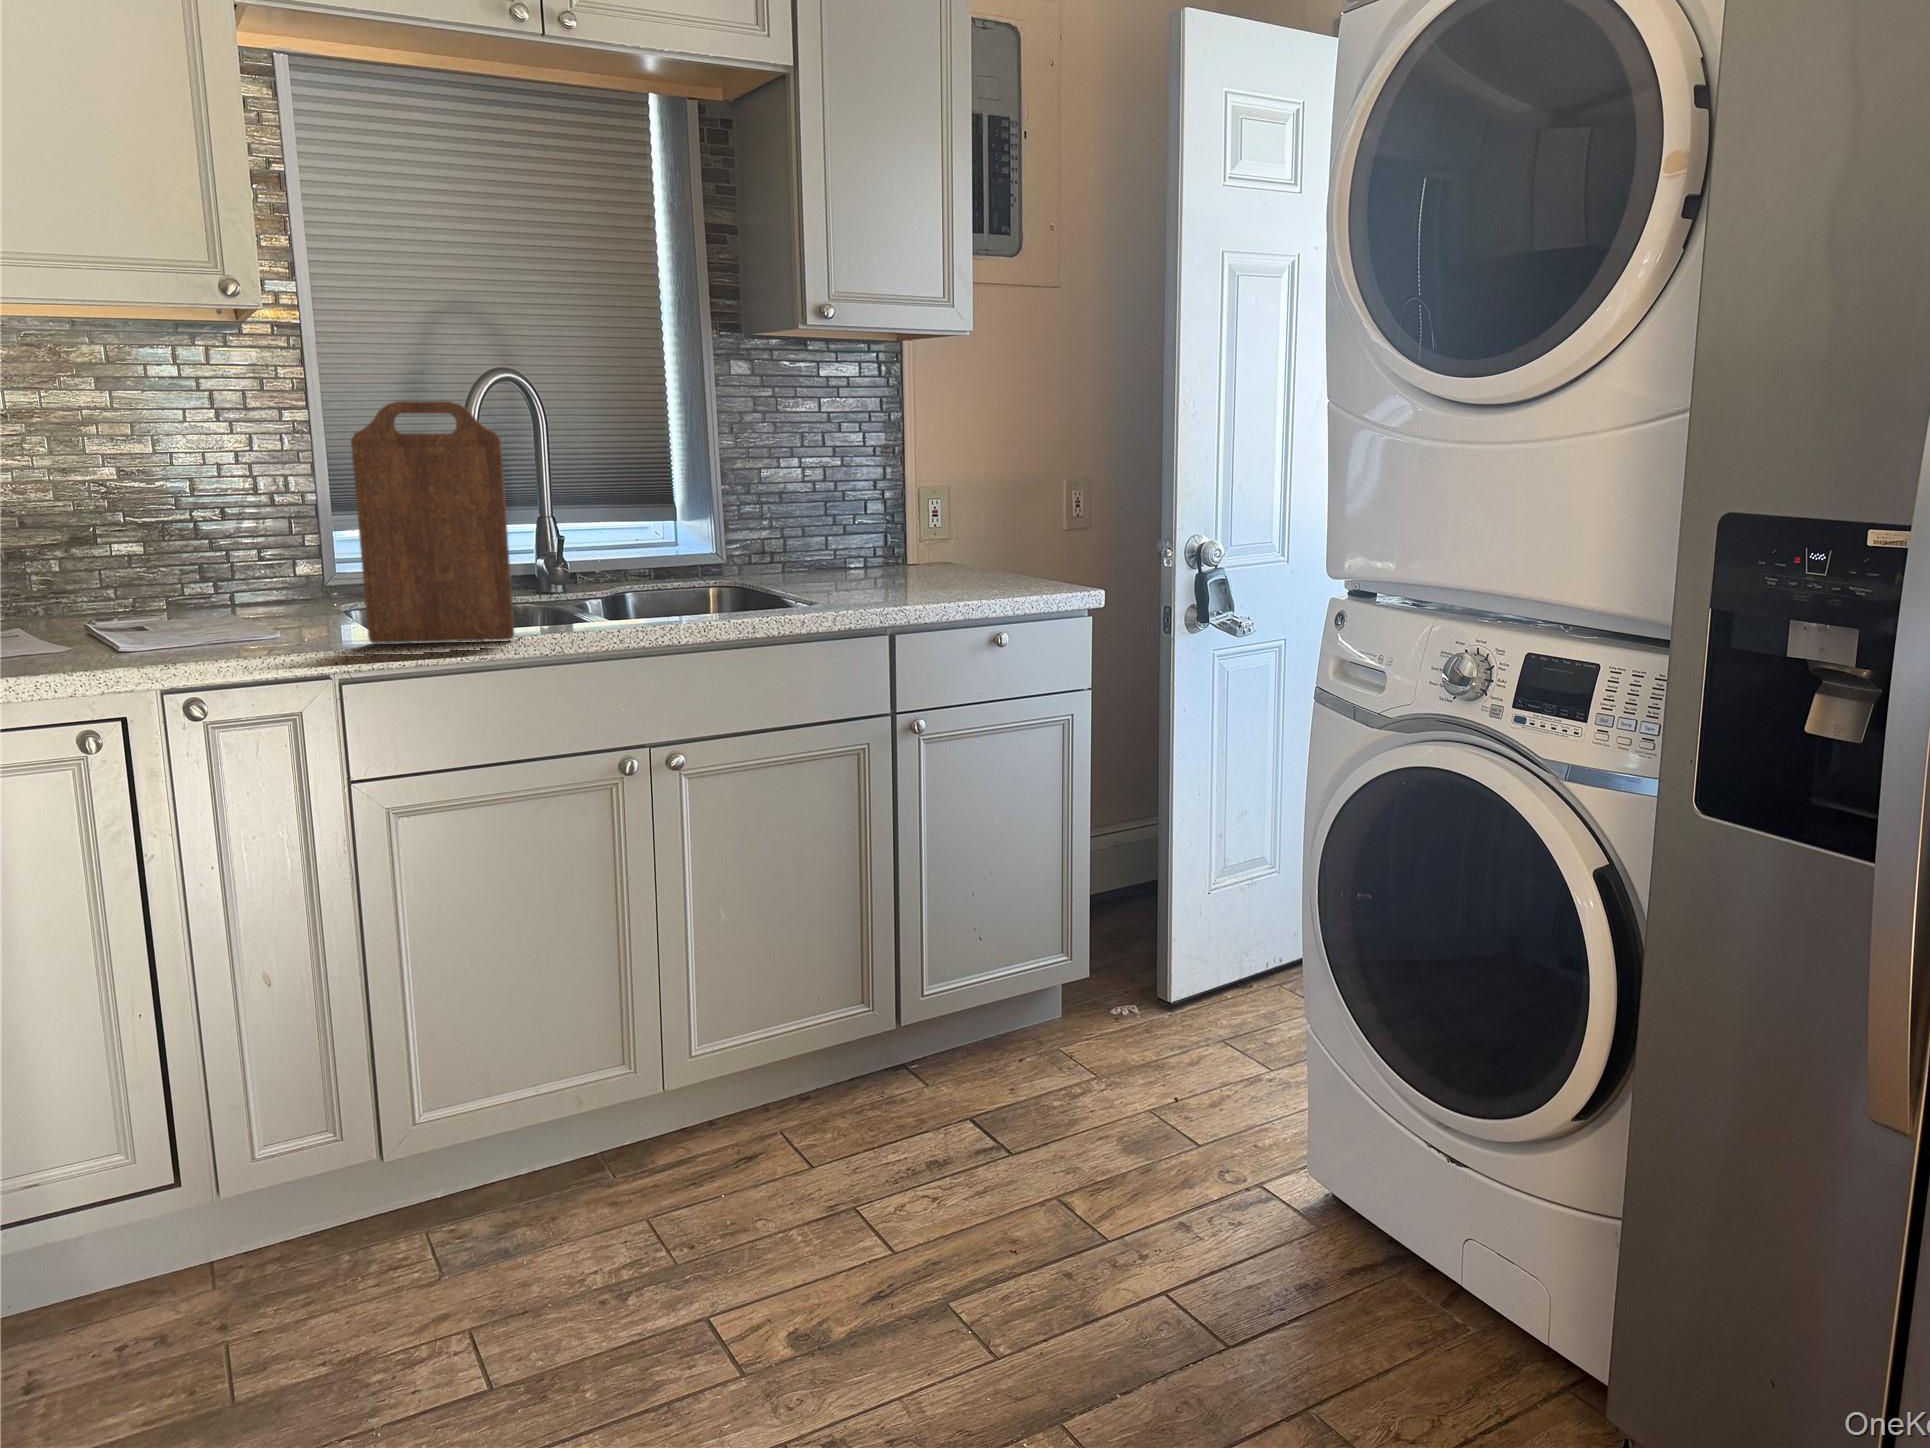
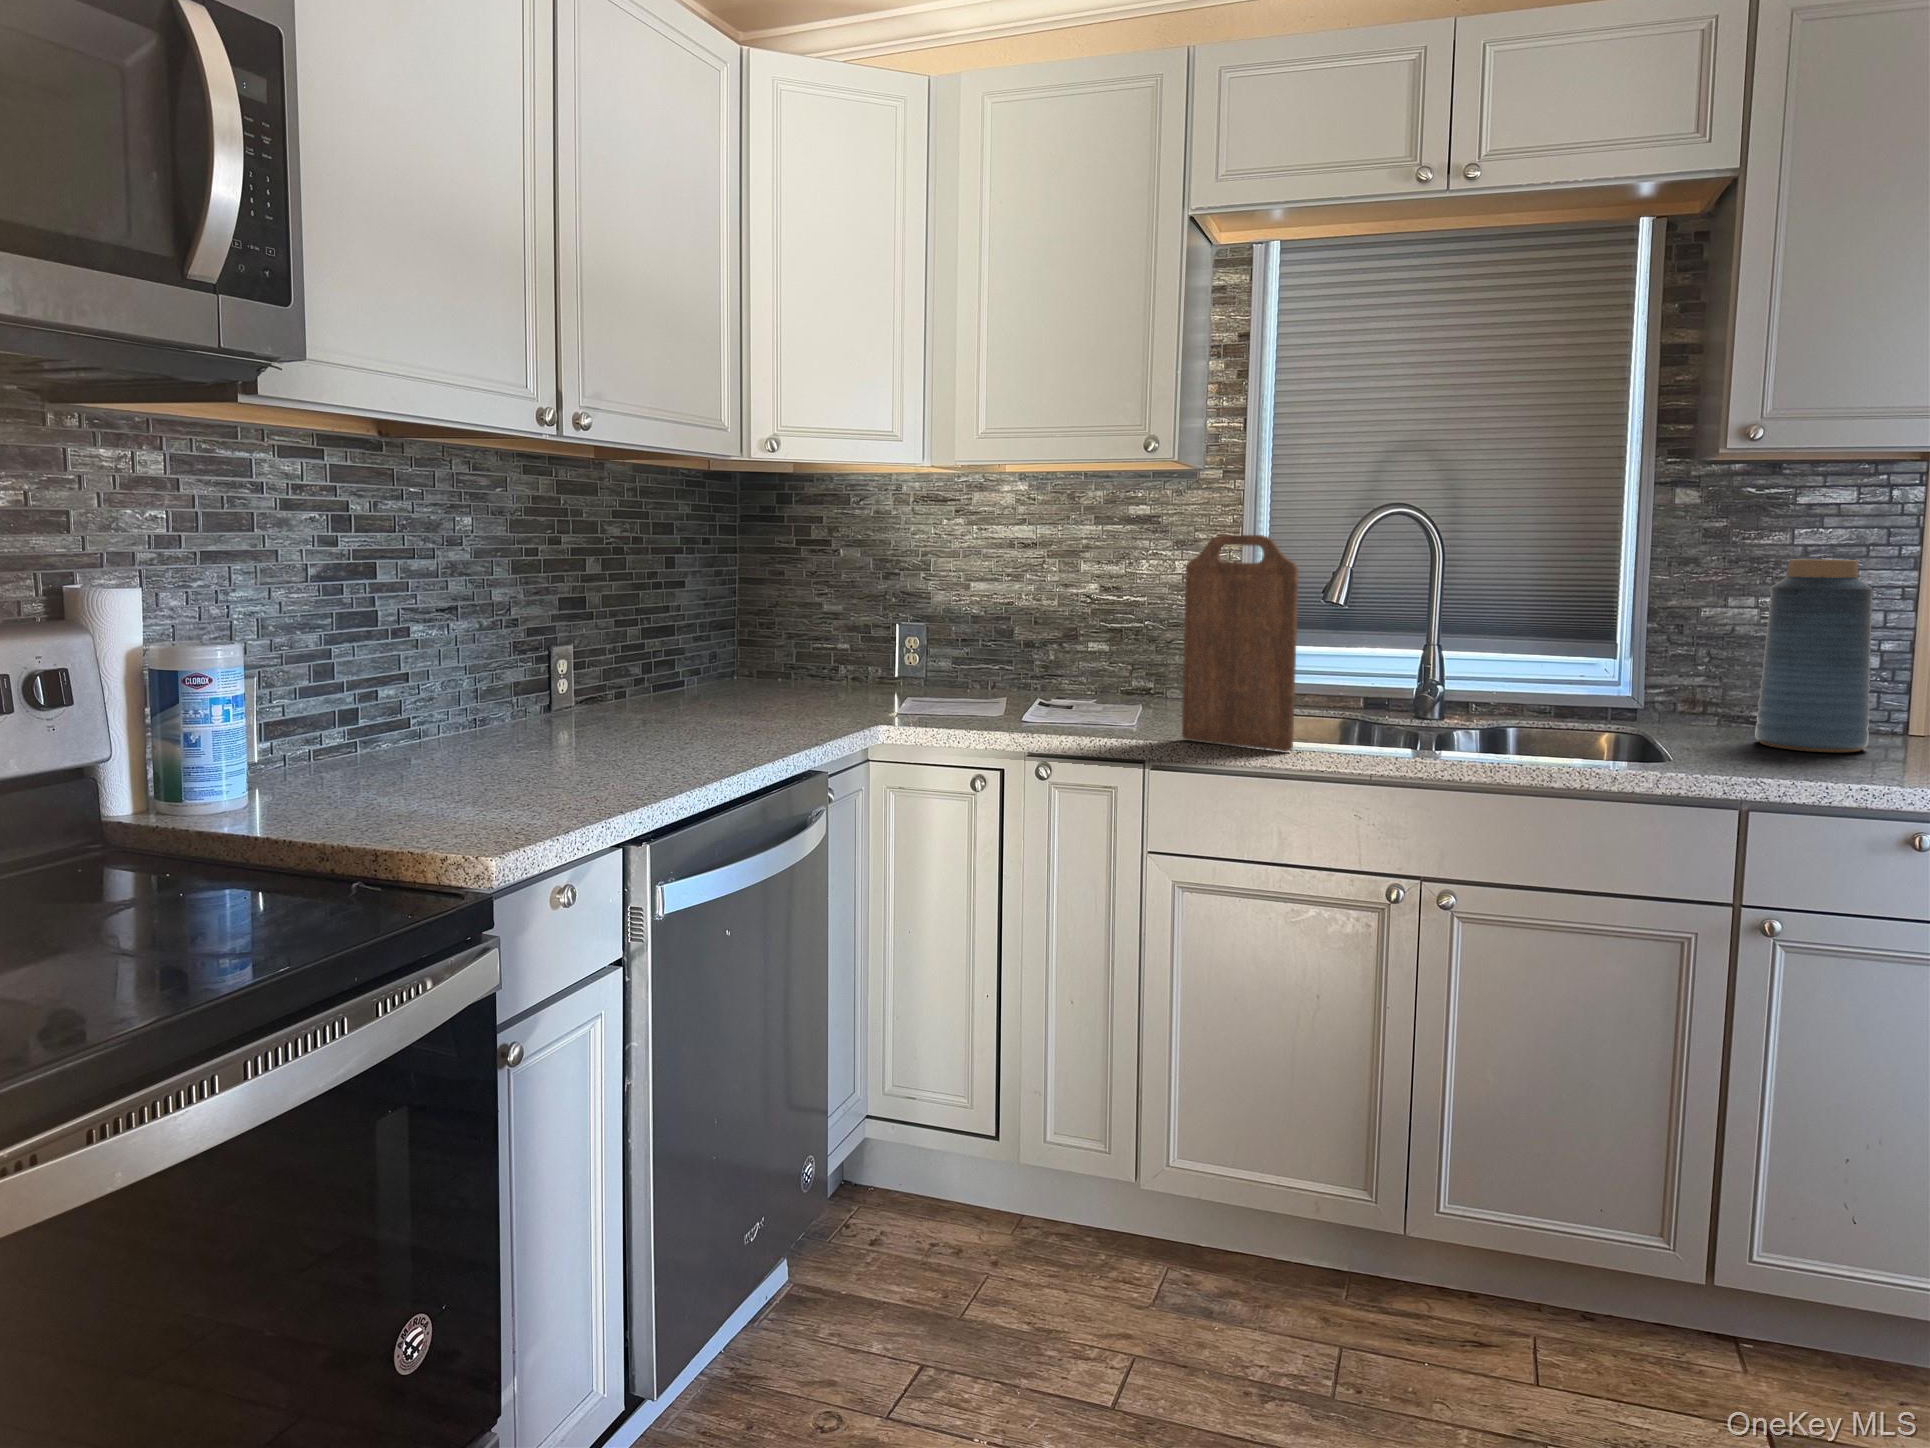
vase: none [833,423,913,583] -> present [1755,559,1873,752]

